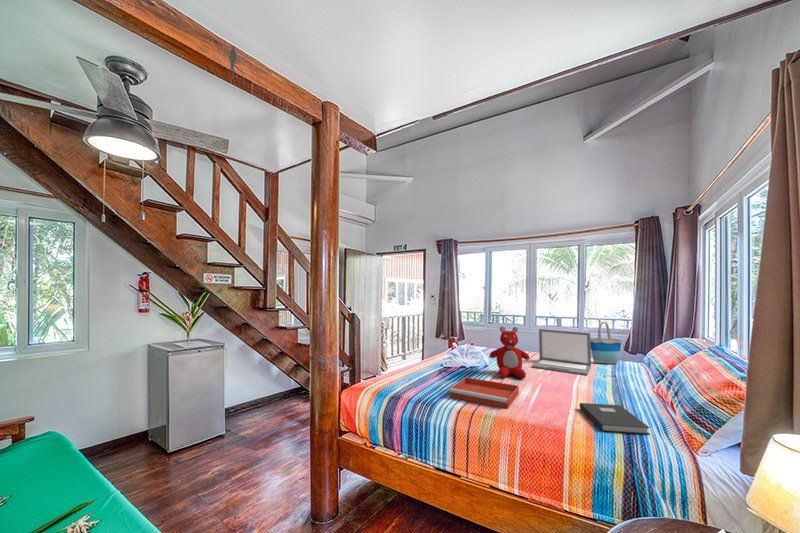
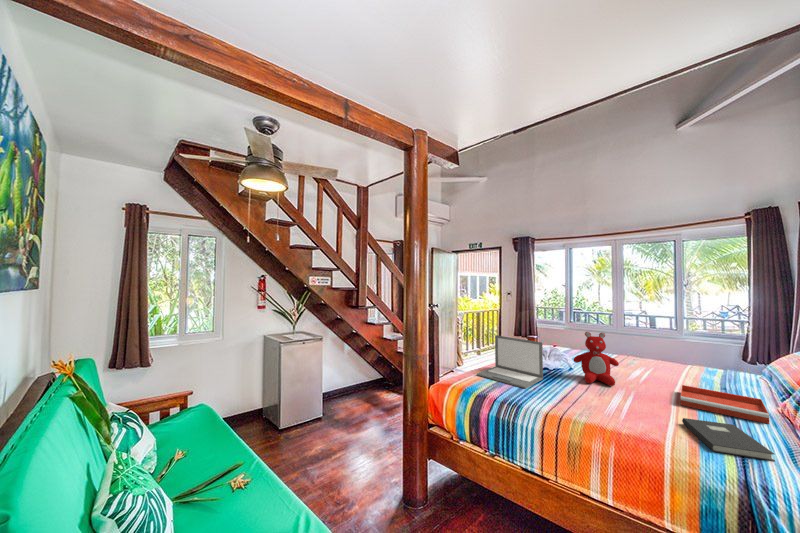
tote bag: present [590,322,622,364] -> none [690,329,732,375]
laptop: present [532,329,591,375] -> present [477,335,543,388]
tray: present [449,377,519,408] -> present [681,385,769,424]

